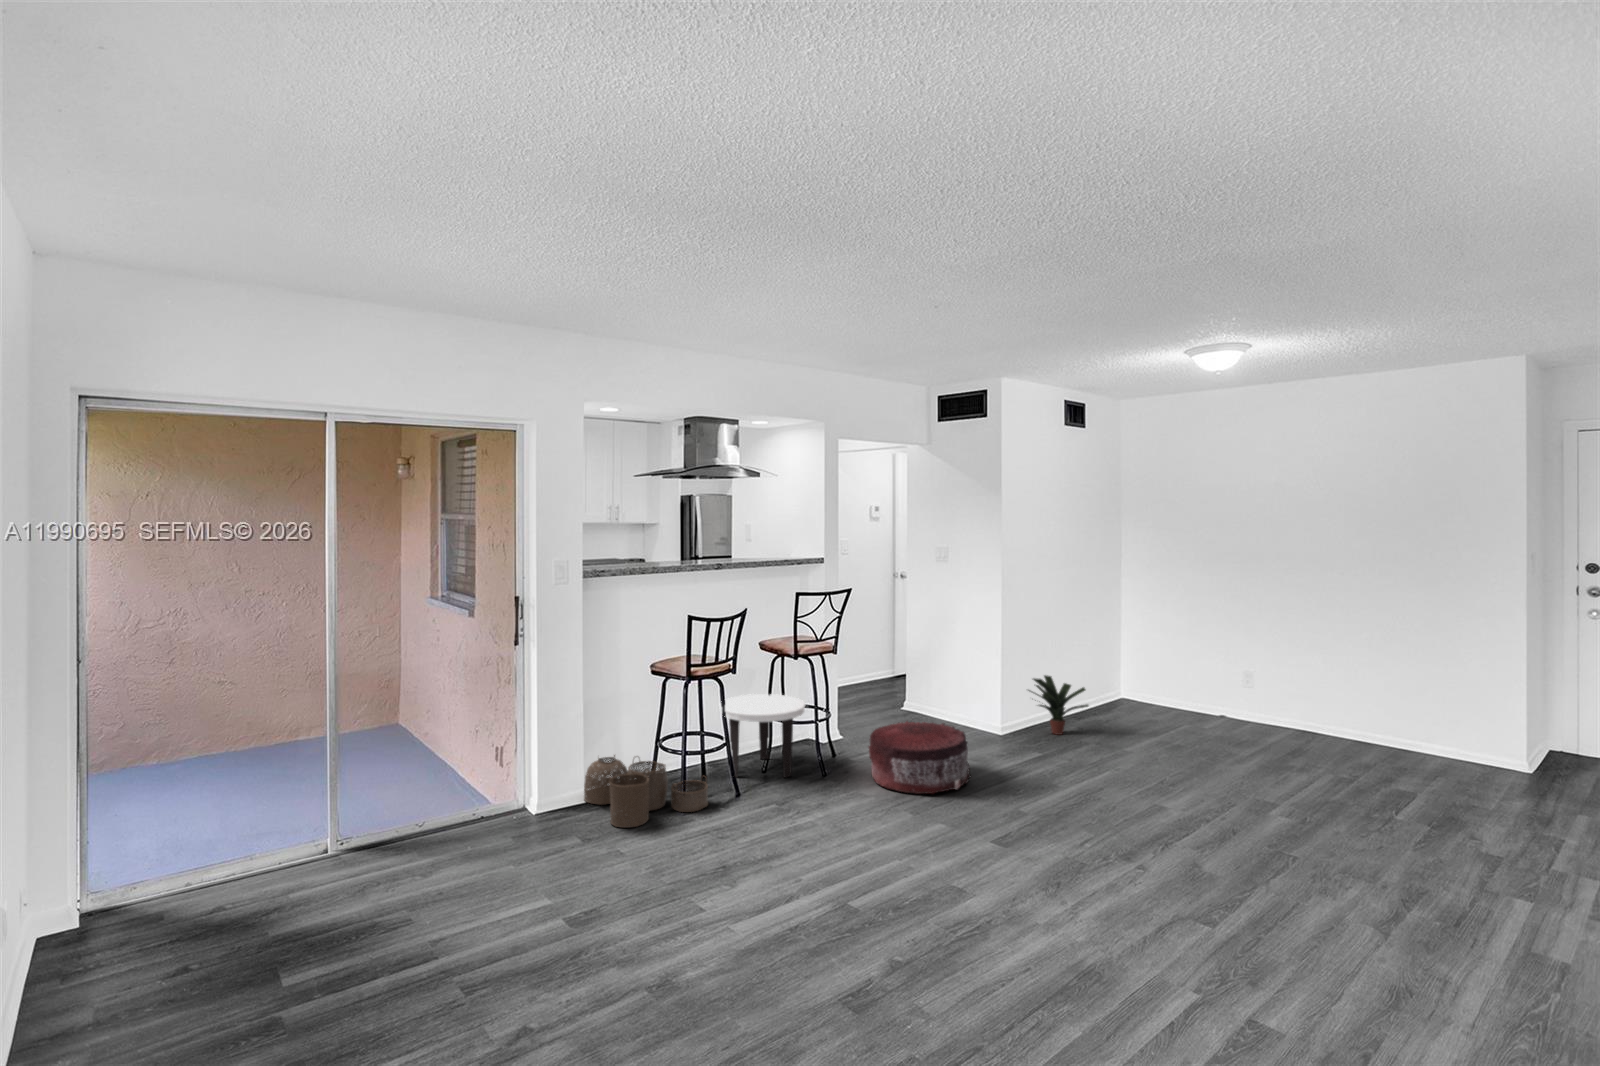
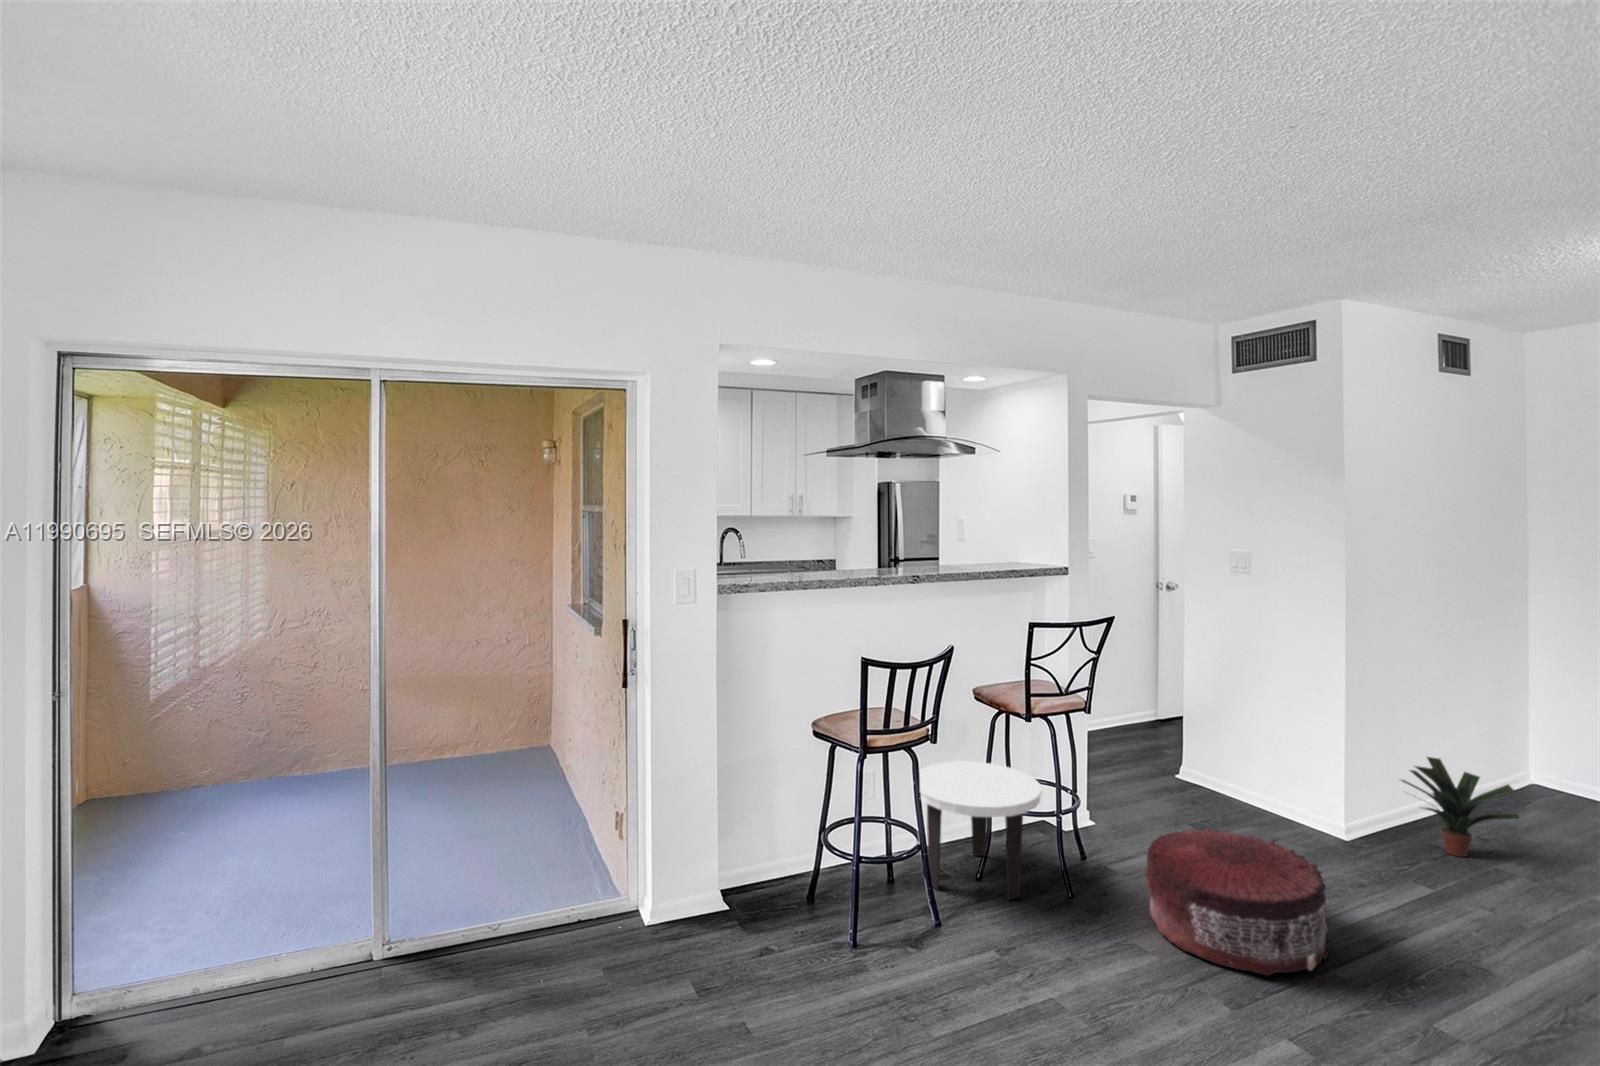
woven basket: present [584,755,708,827] -> none [718,846,891,979]

